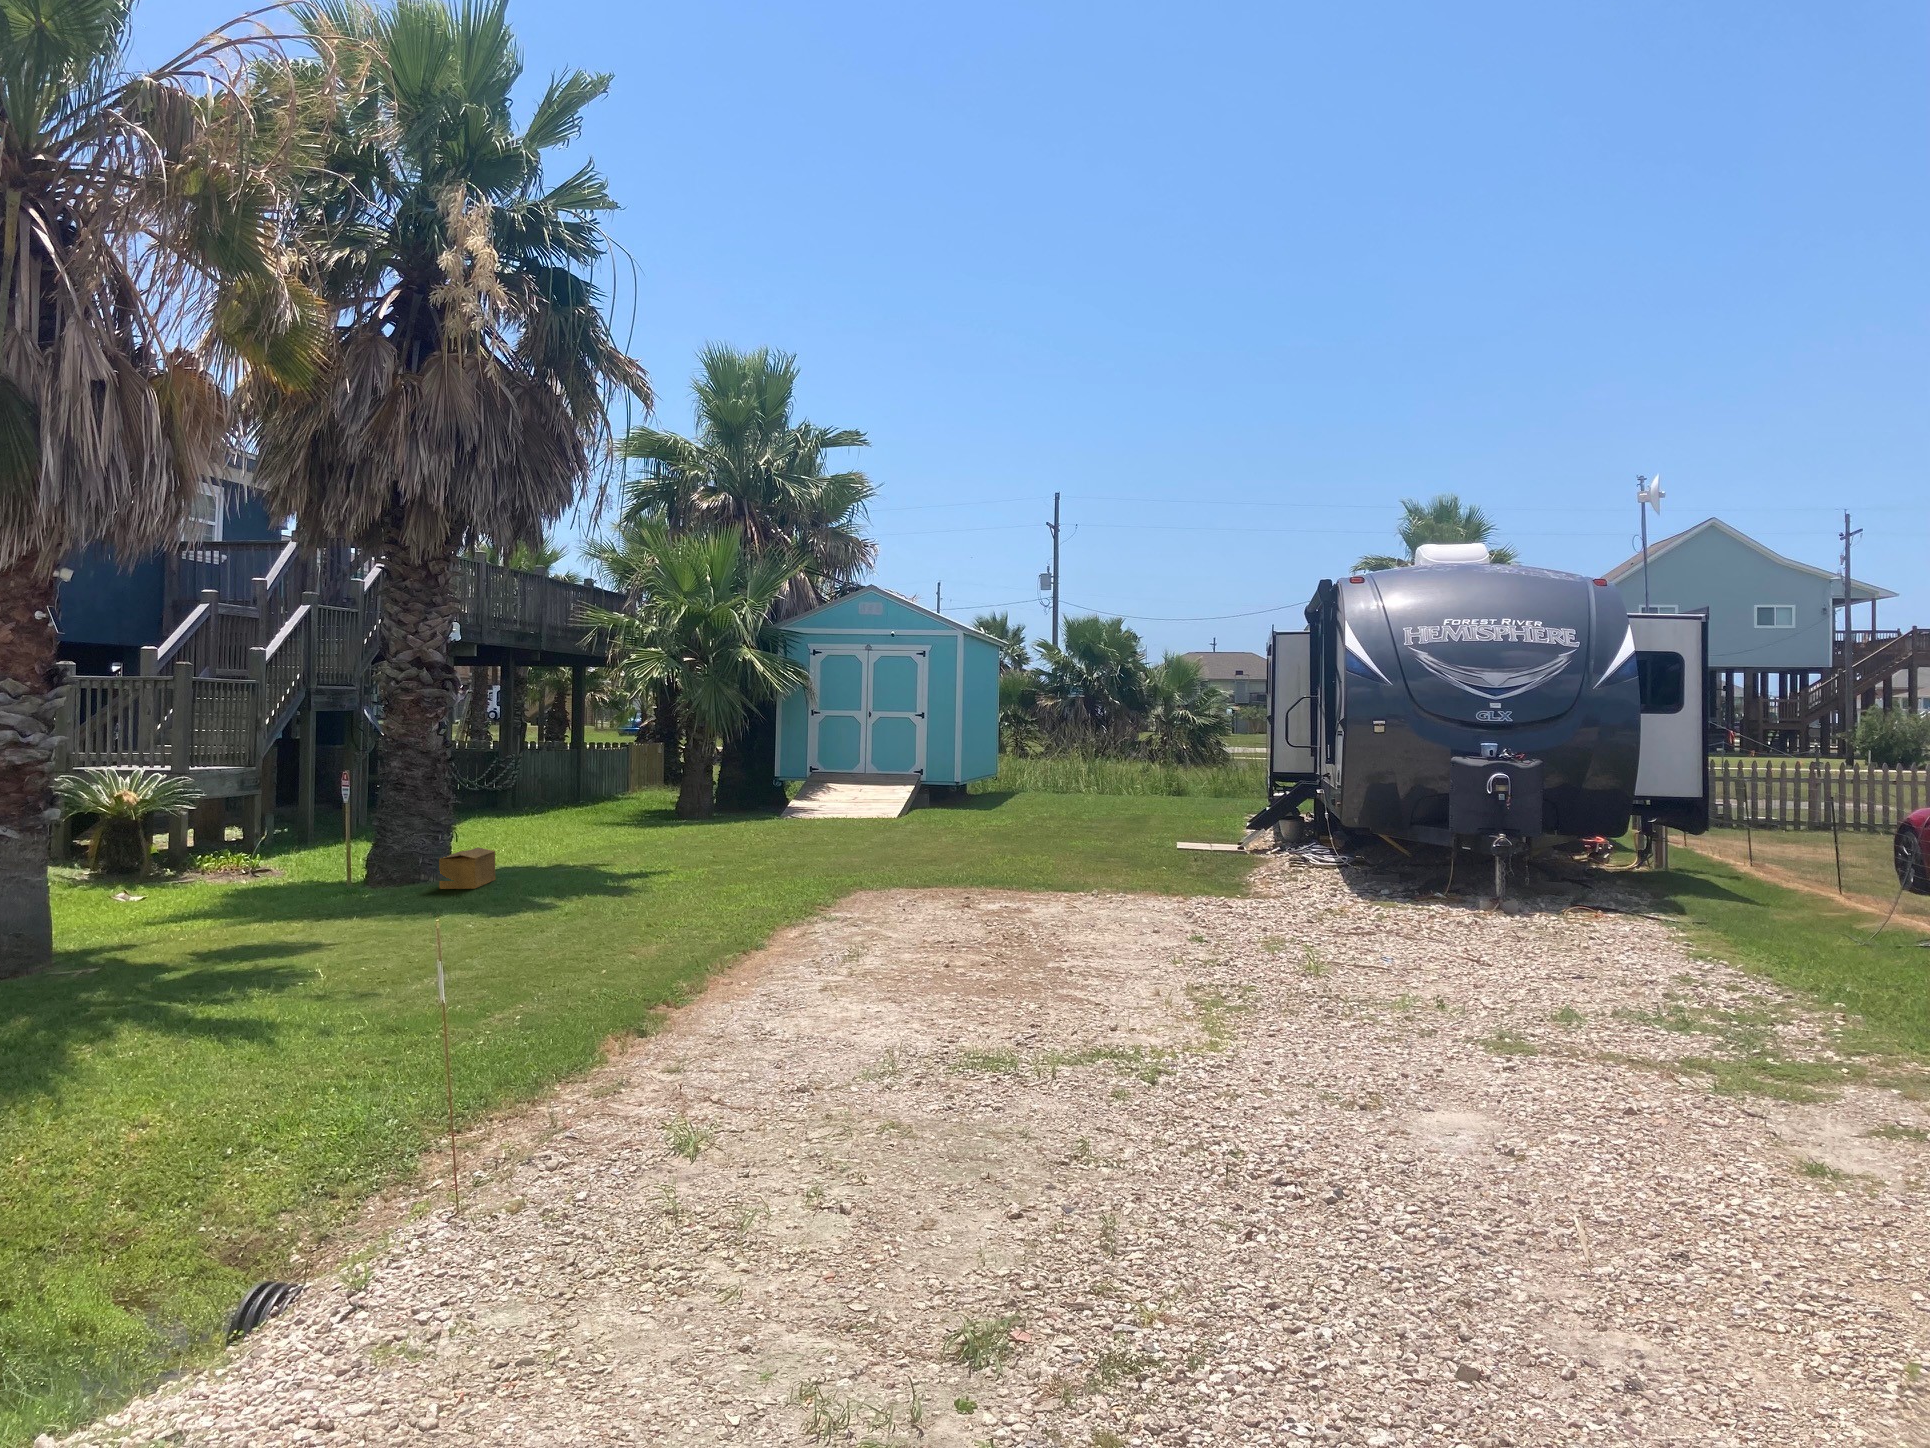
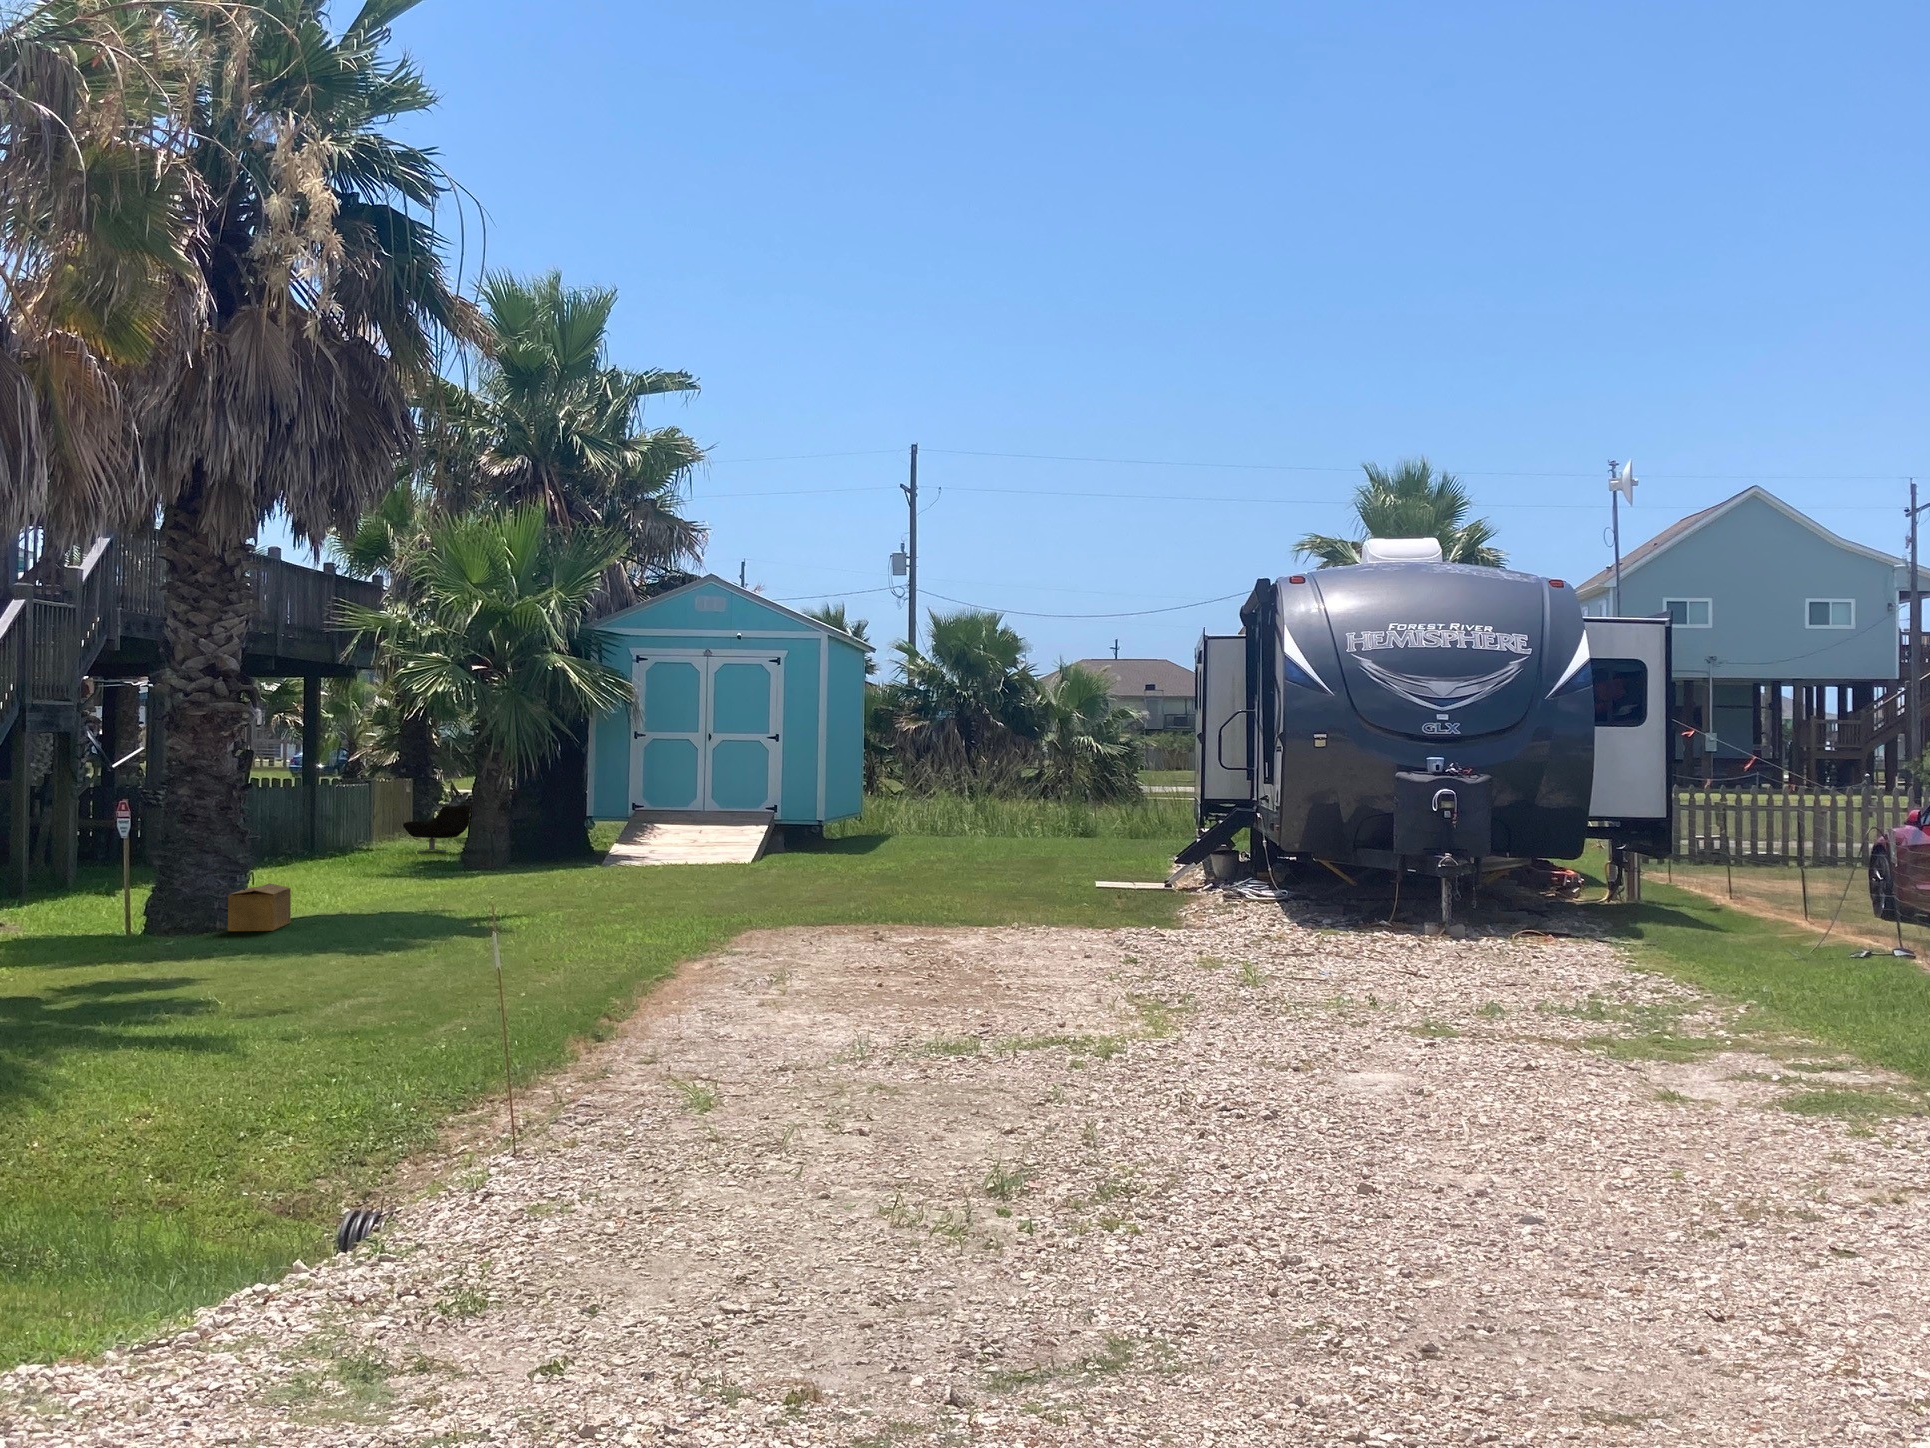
lounge chair: none [632,769,683,807] -> present [403,805,470,853]

